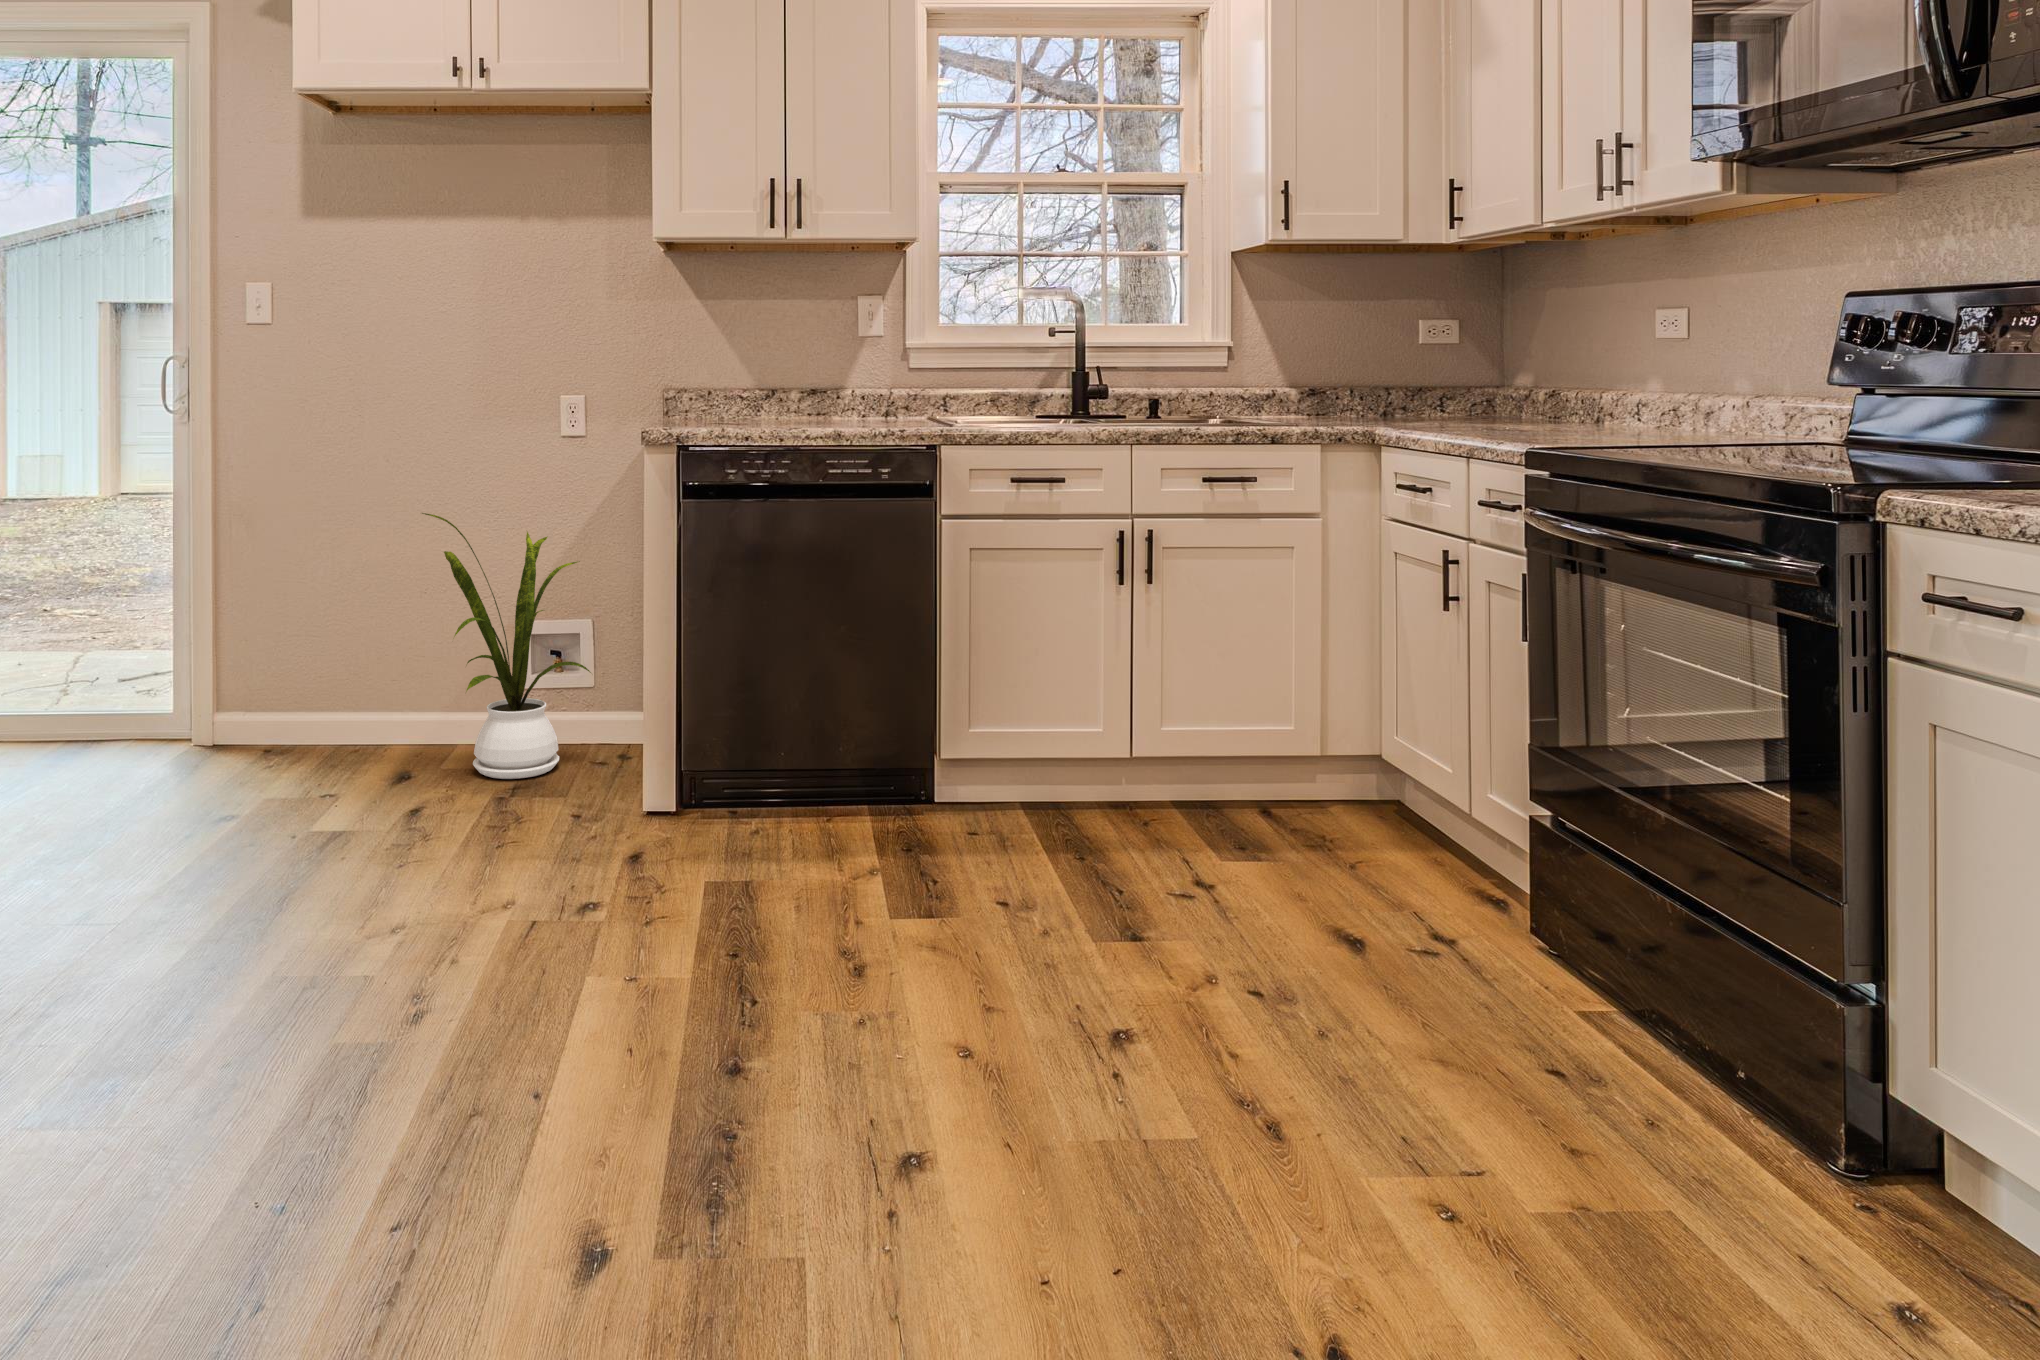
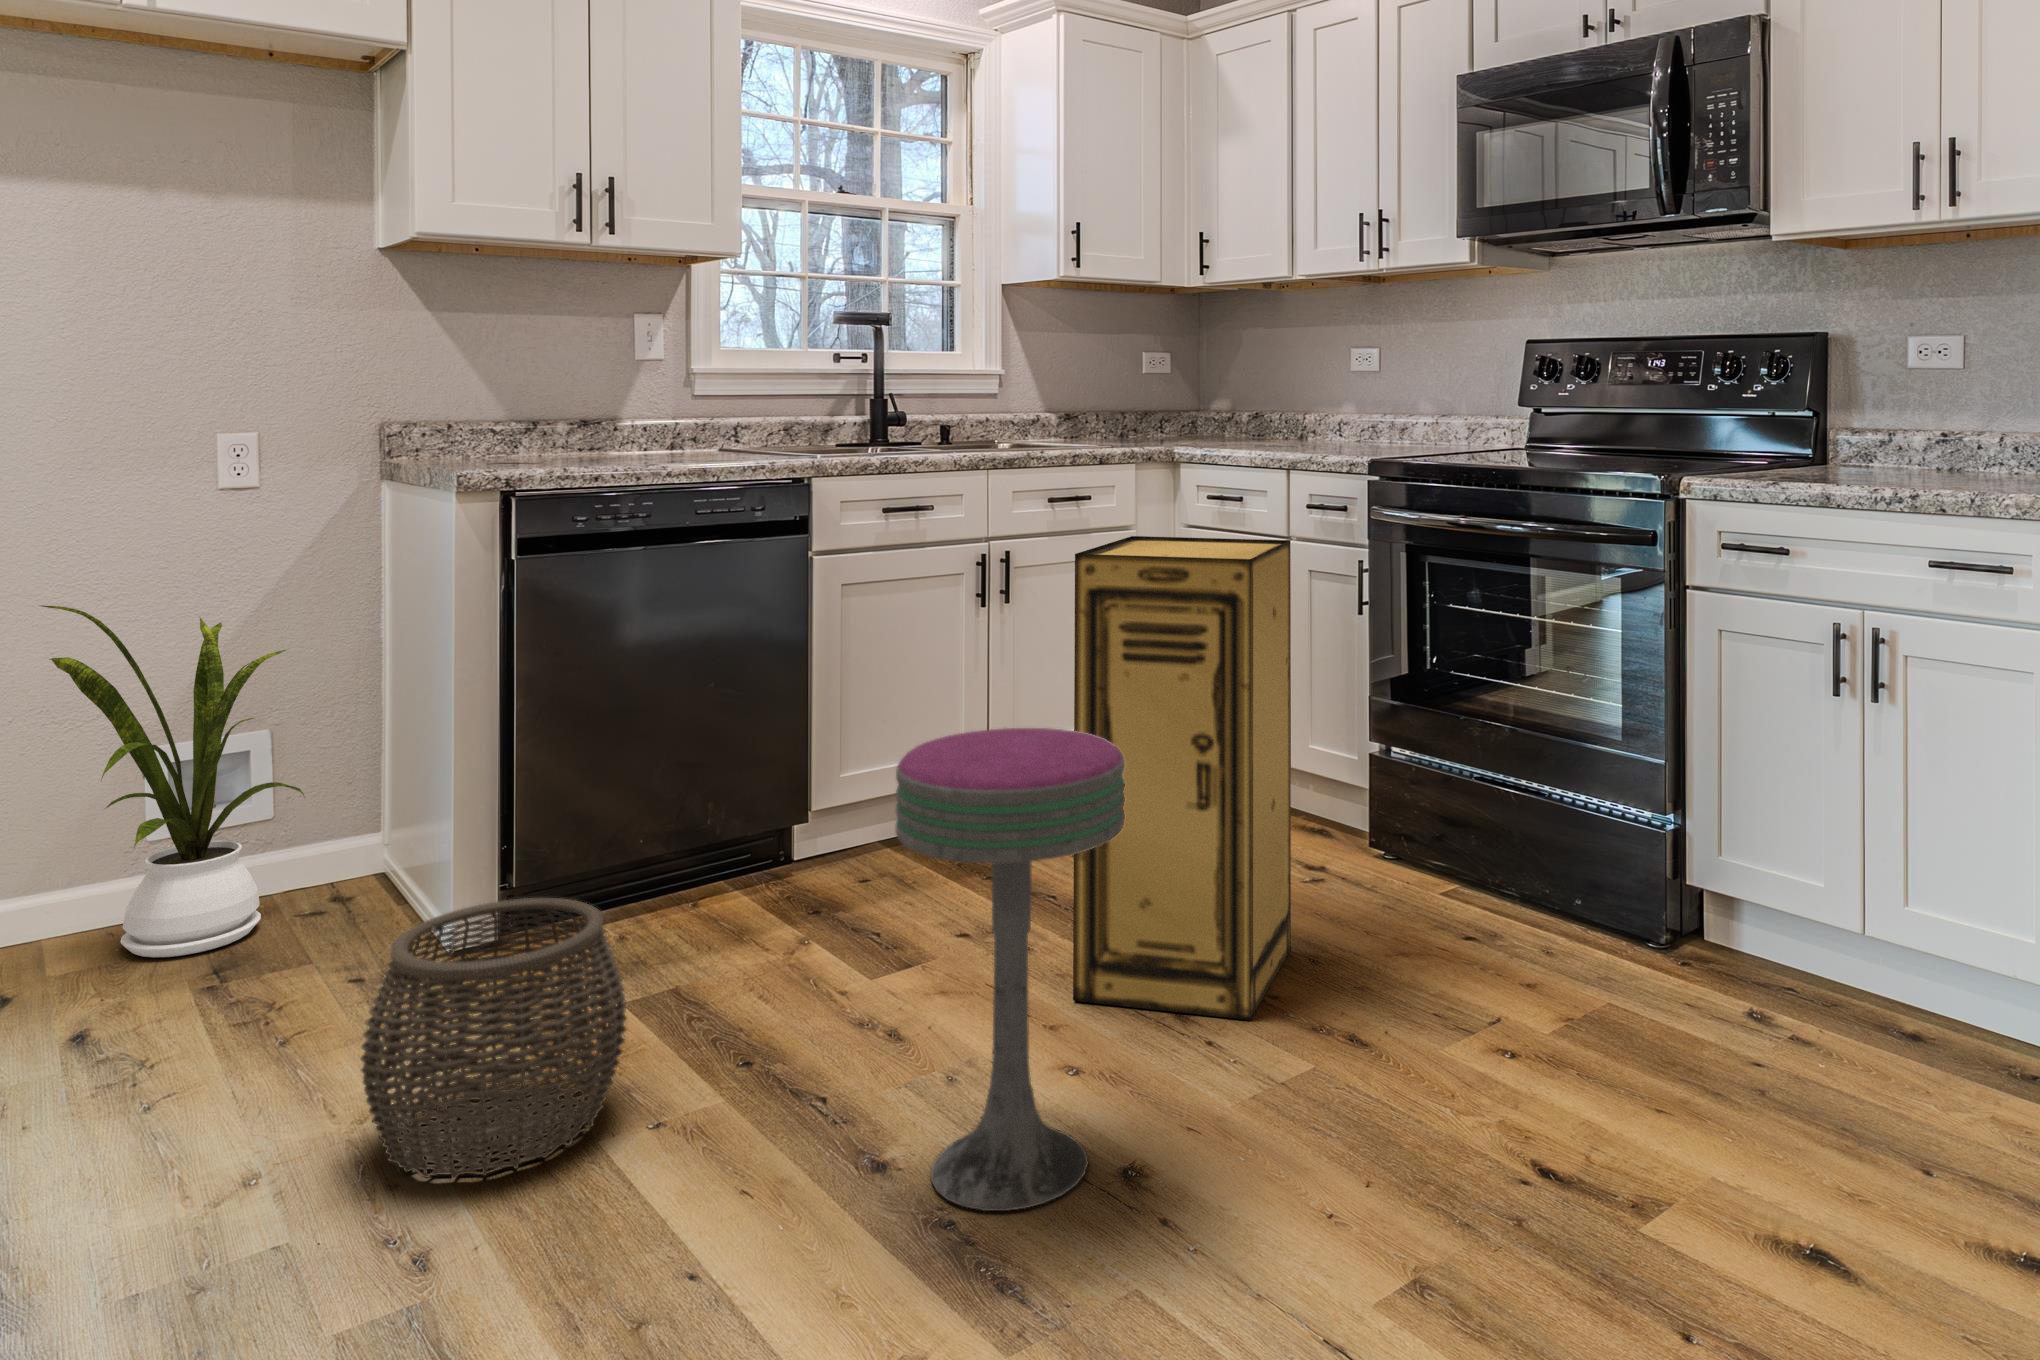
storage cabinet: none [1024,519,1305,1074] -> present [1073,536,1291,1020]
bar stool: none [691,693,914,1168] -> present [895,728,1124,1211]
woven basket: none [423,774,617,989] -> present [360,898,627,1179]

